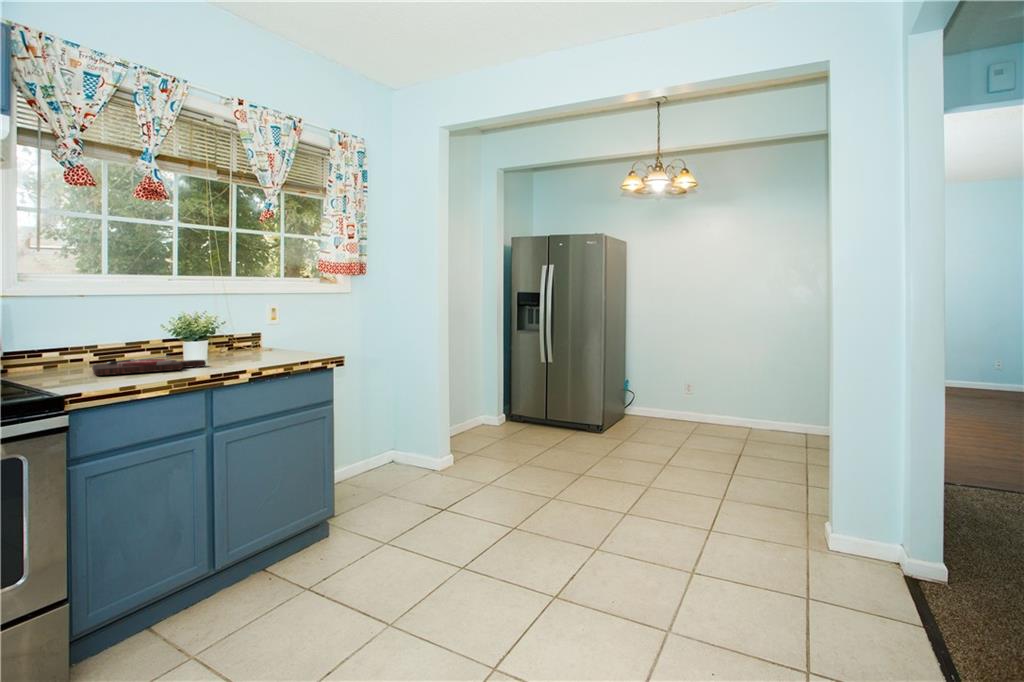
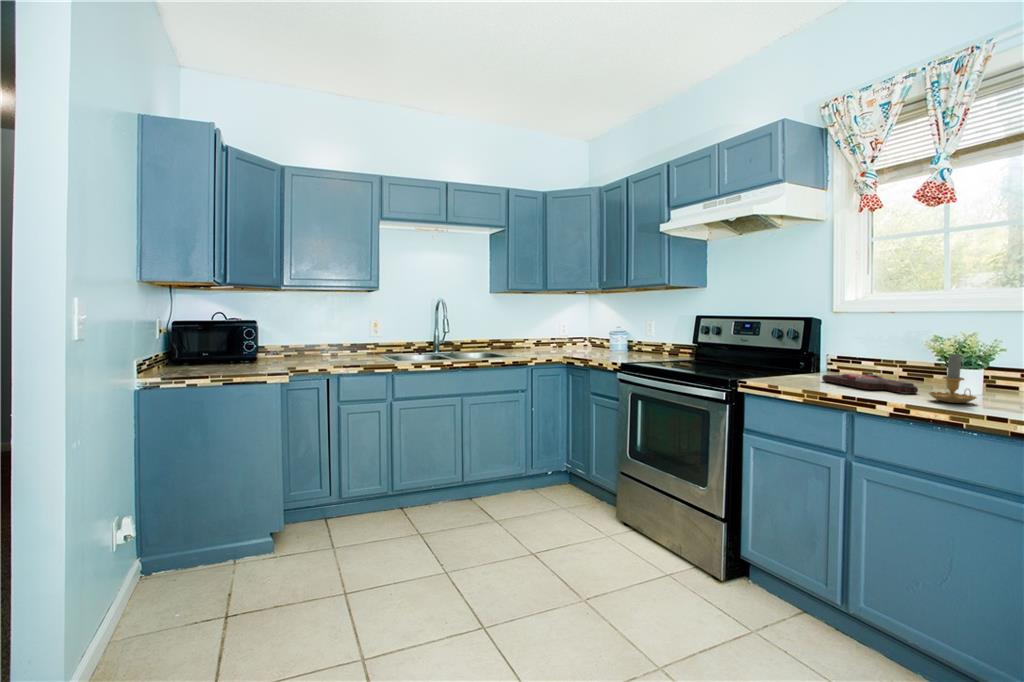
candle: none [232,325,272,363] -> present [929,354,977,403]

